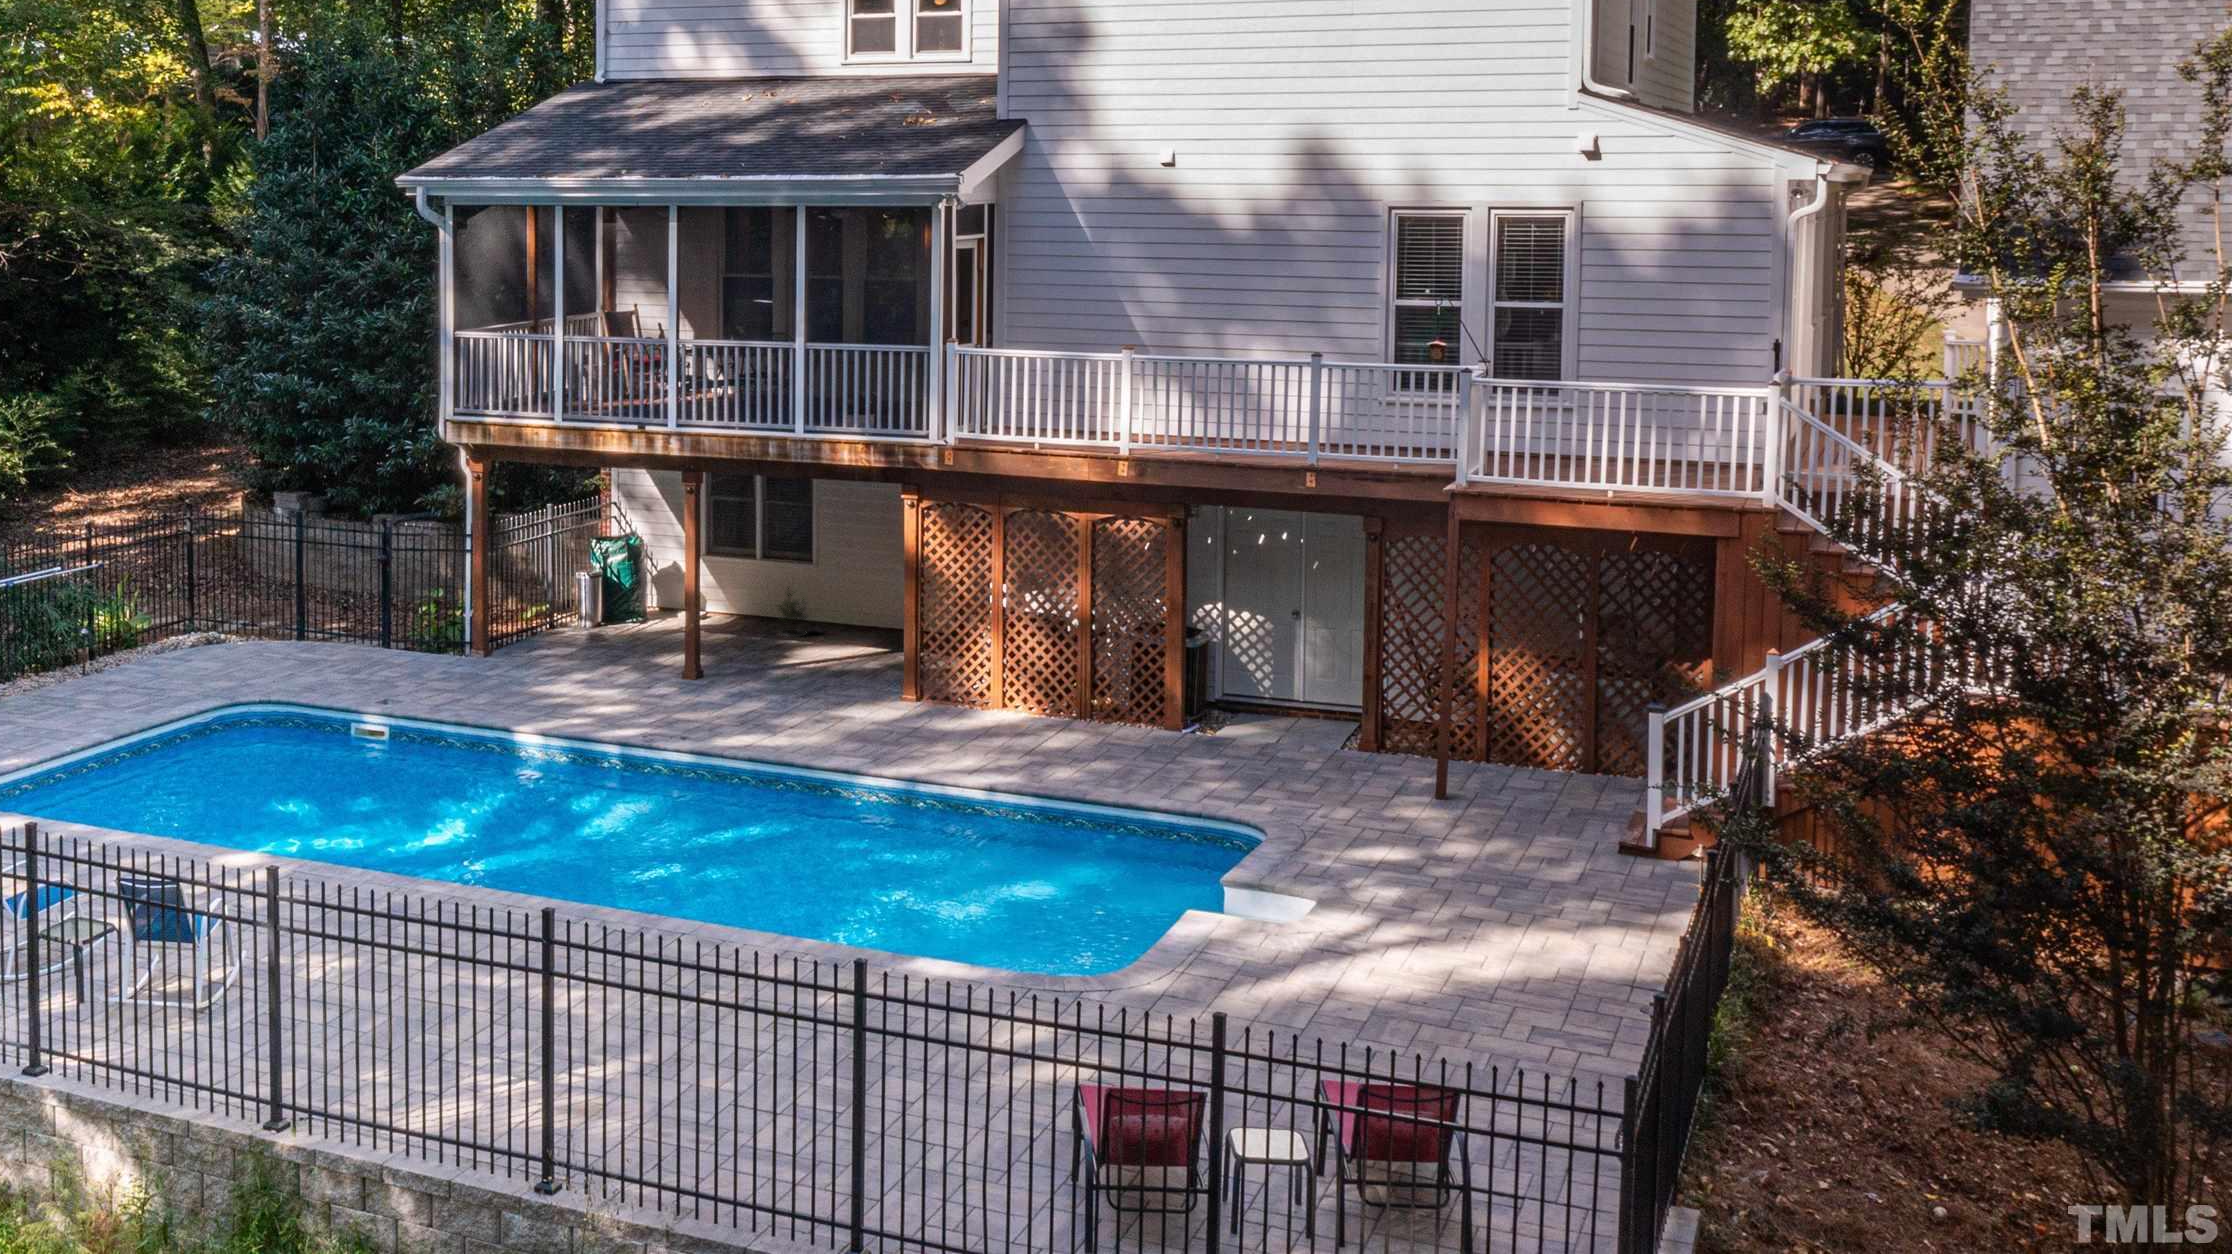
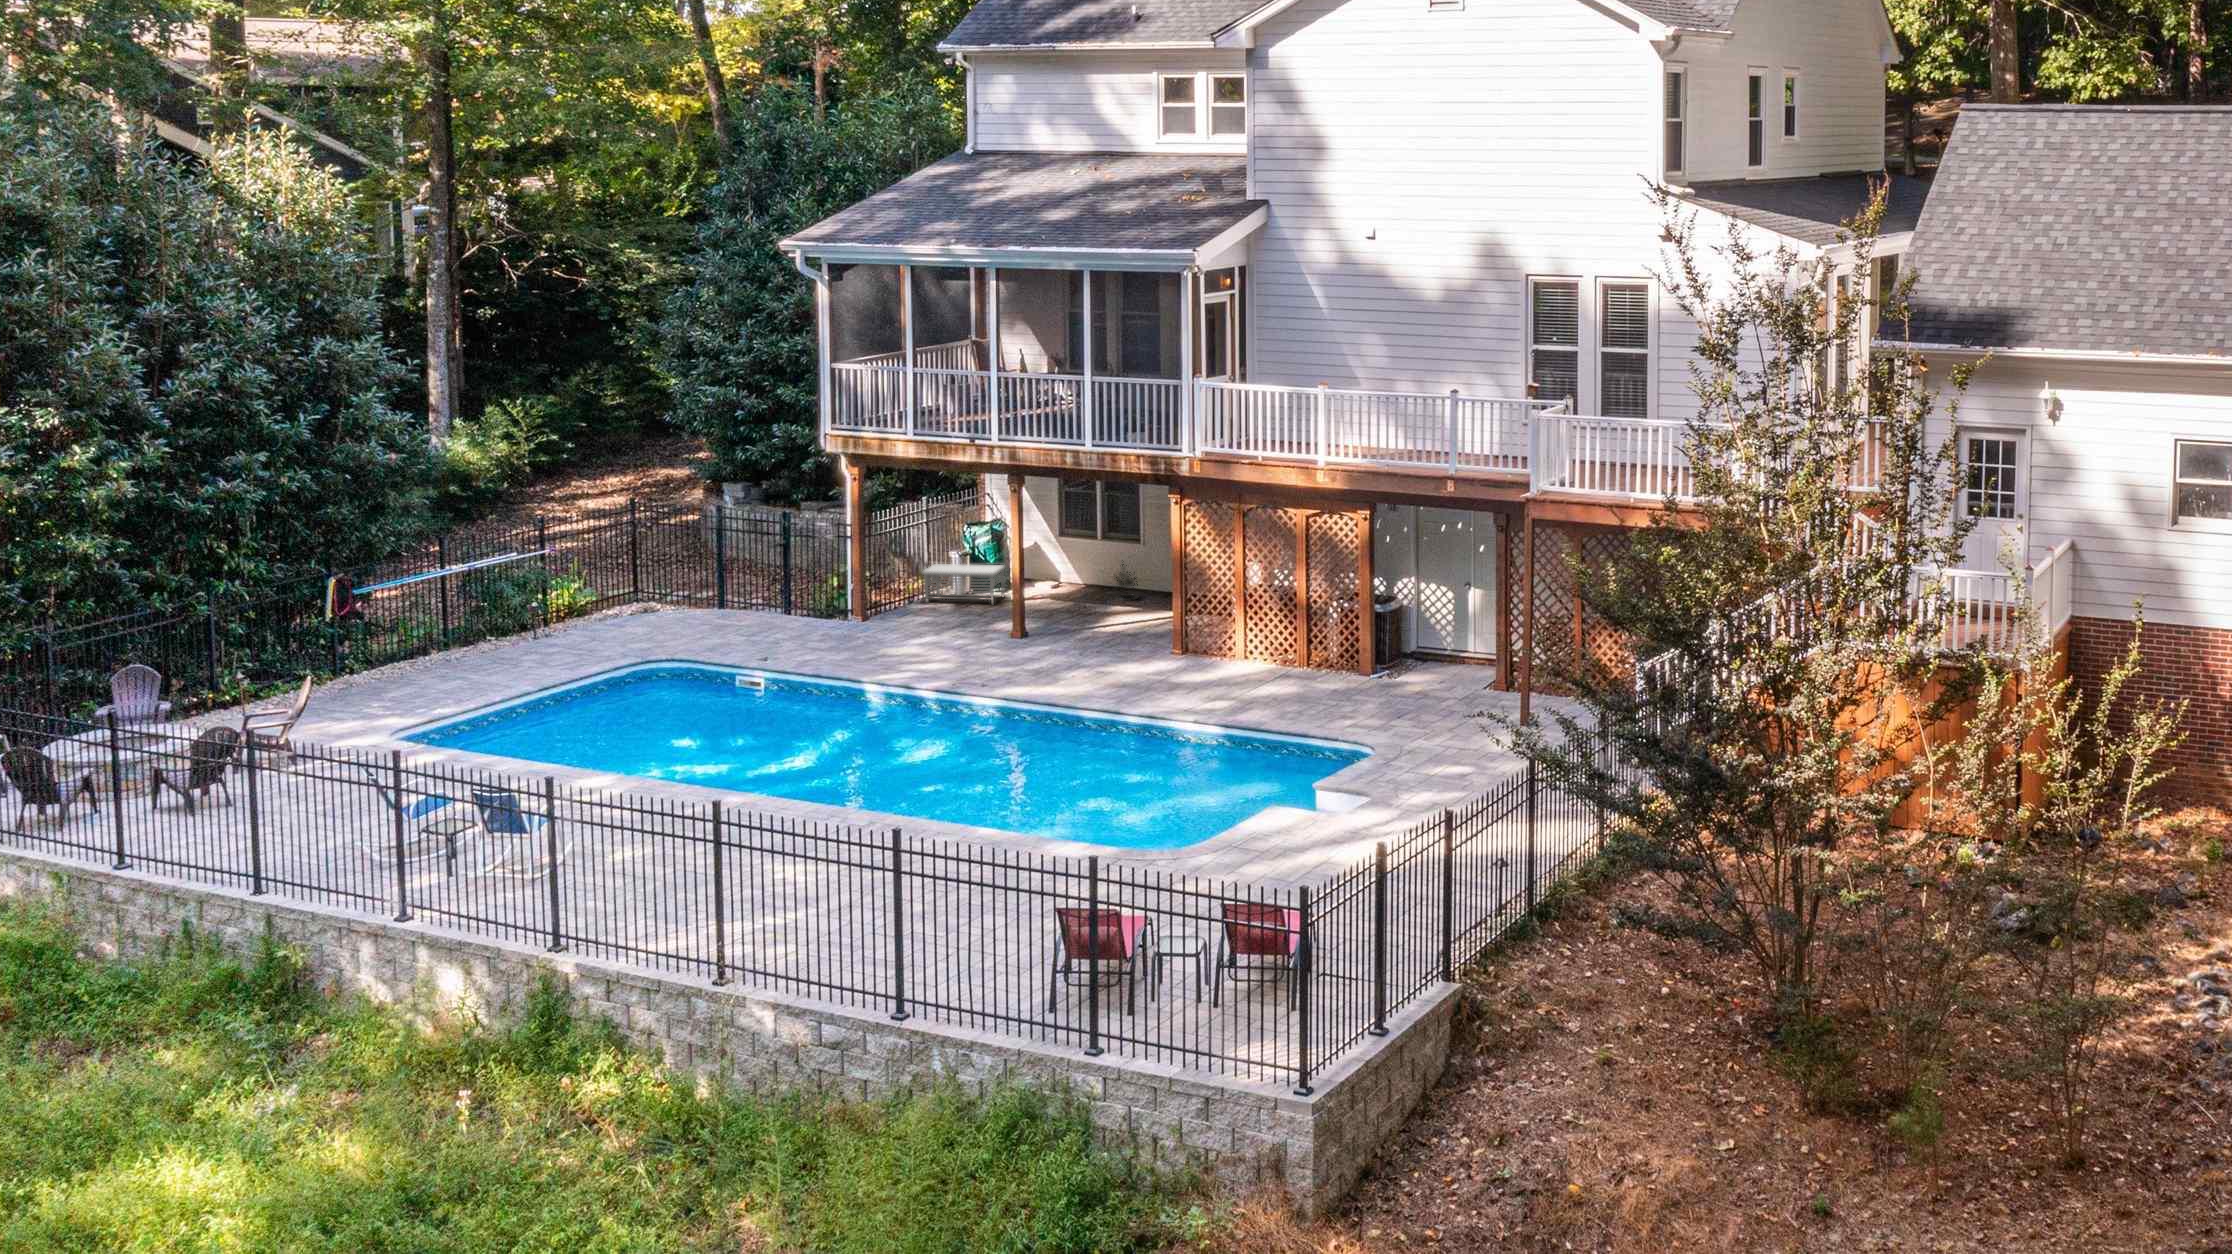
storage bench: none [543,590,642,640] -> present [922,564,1005,603]

